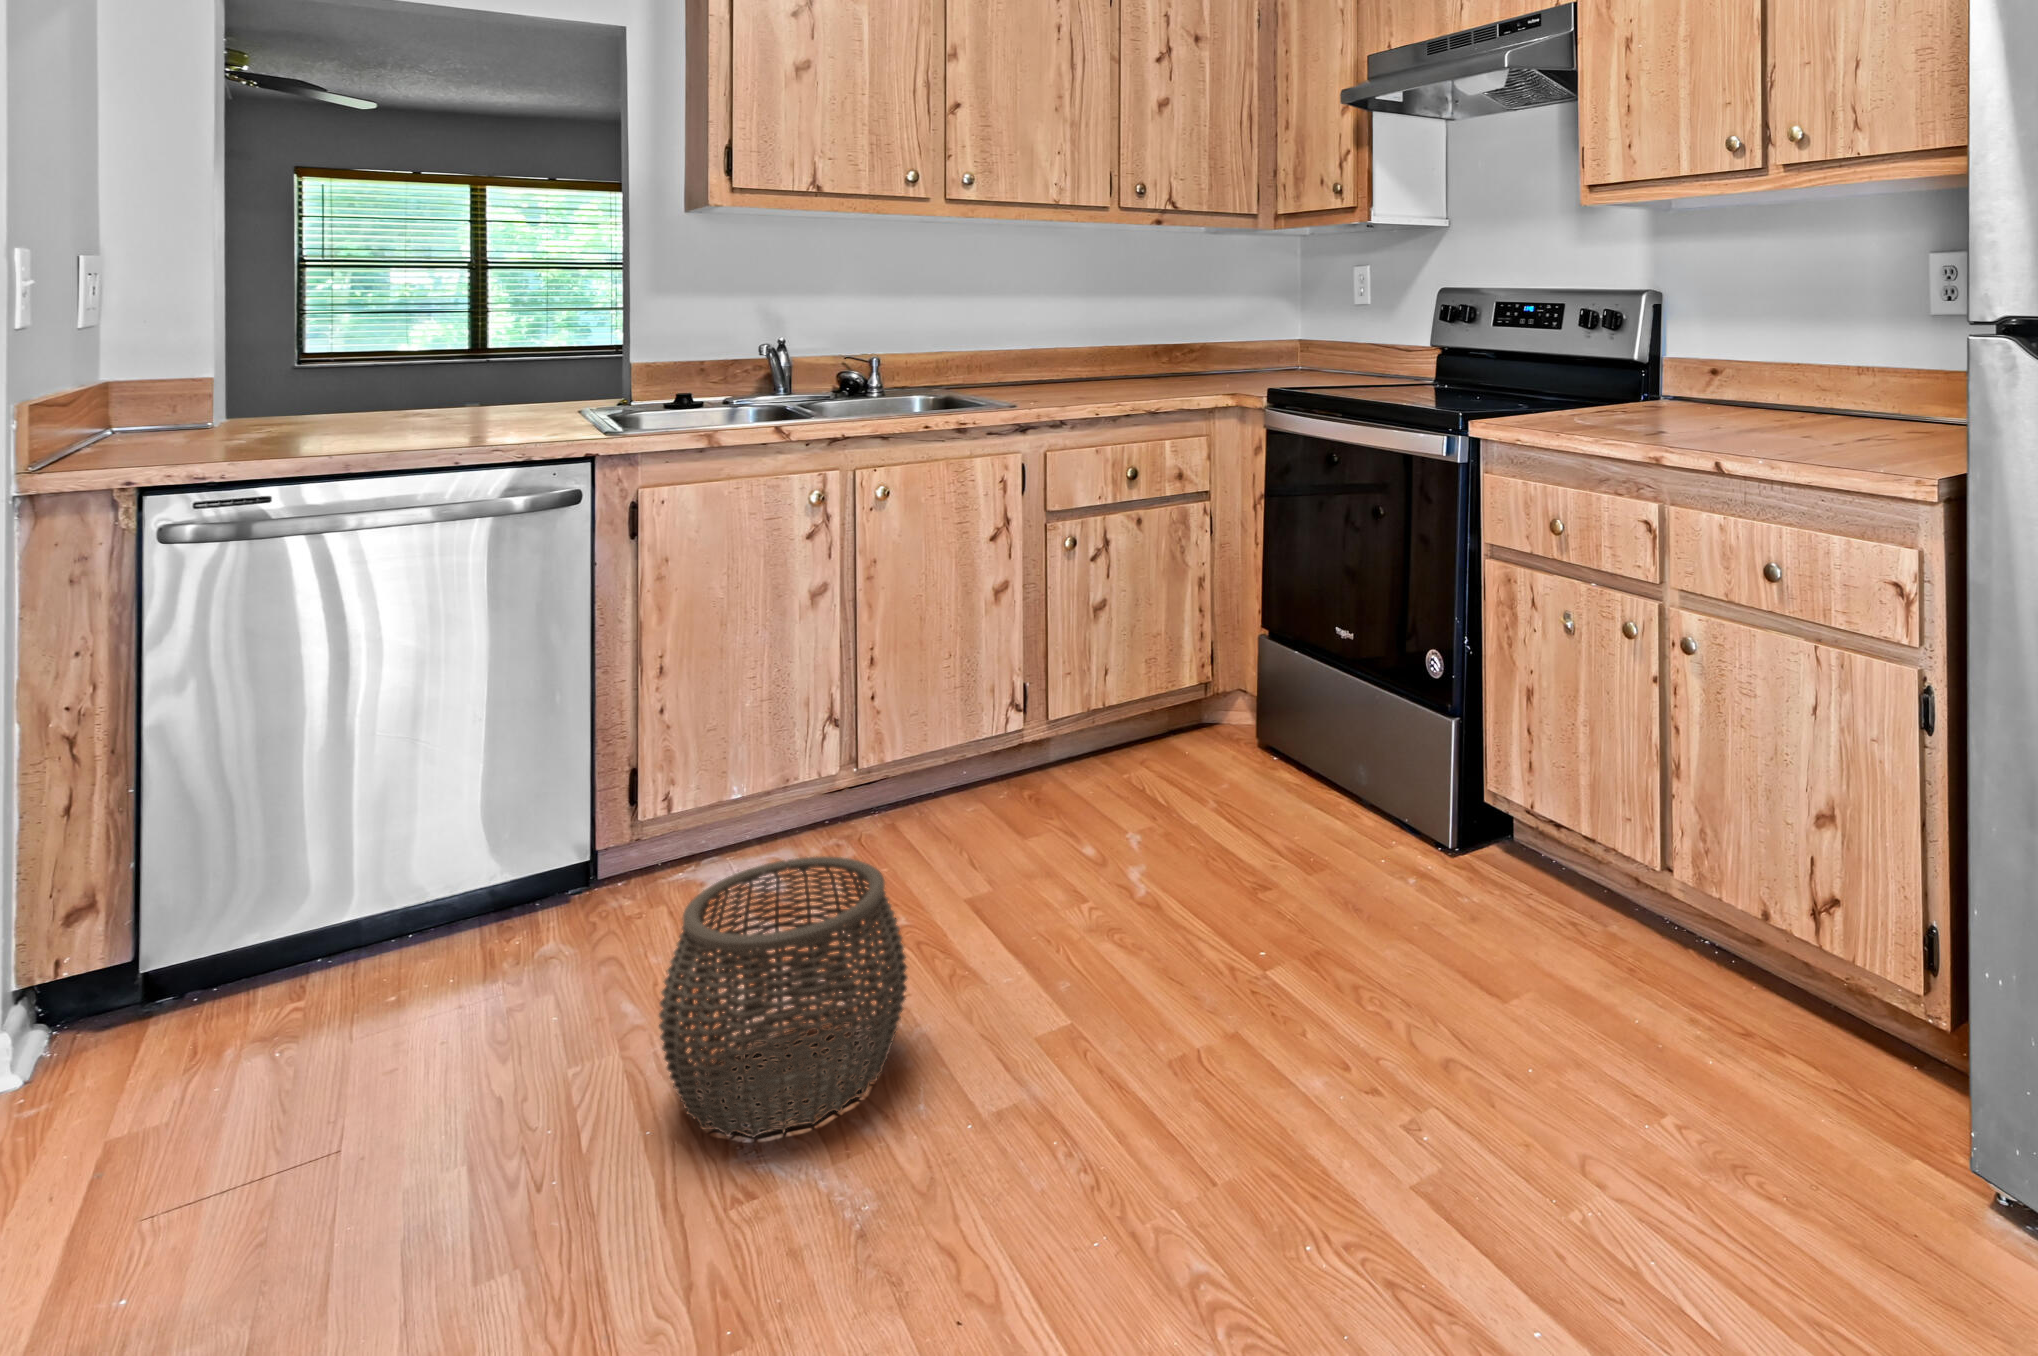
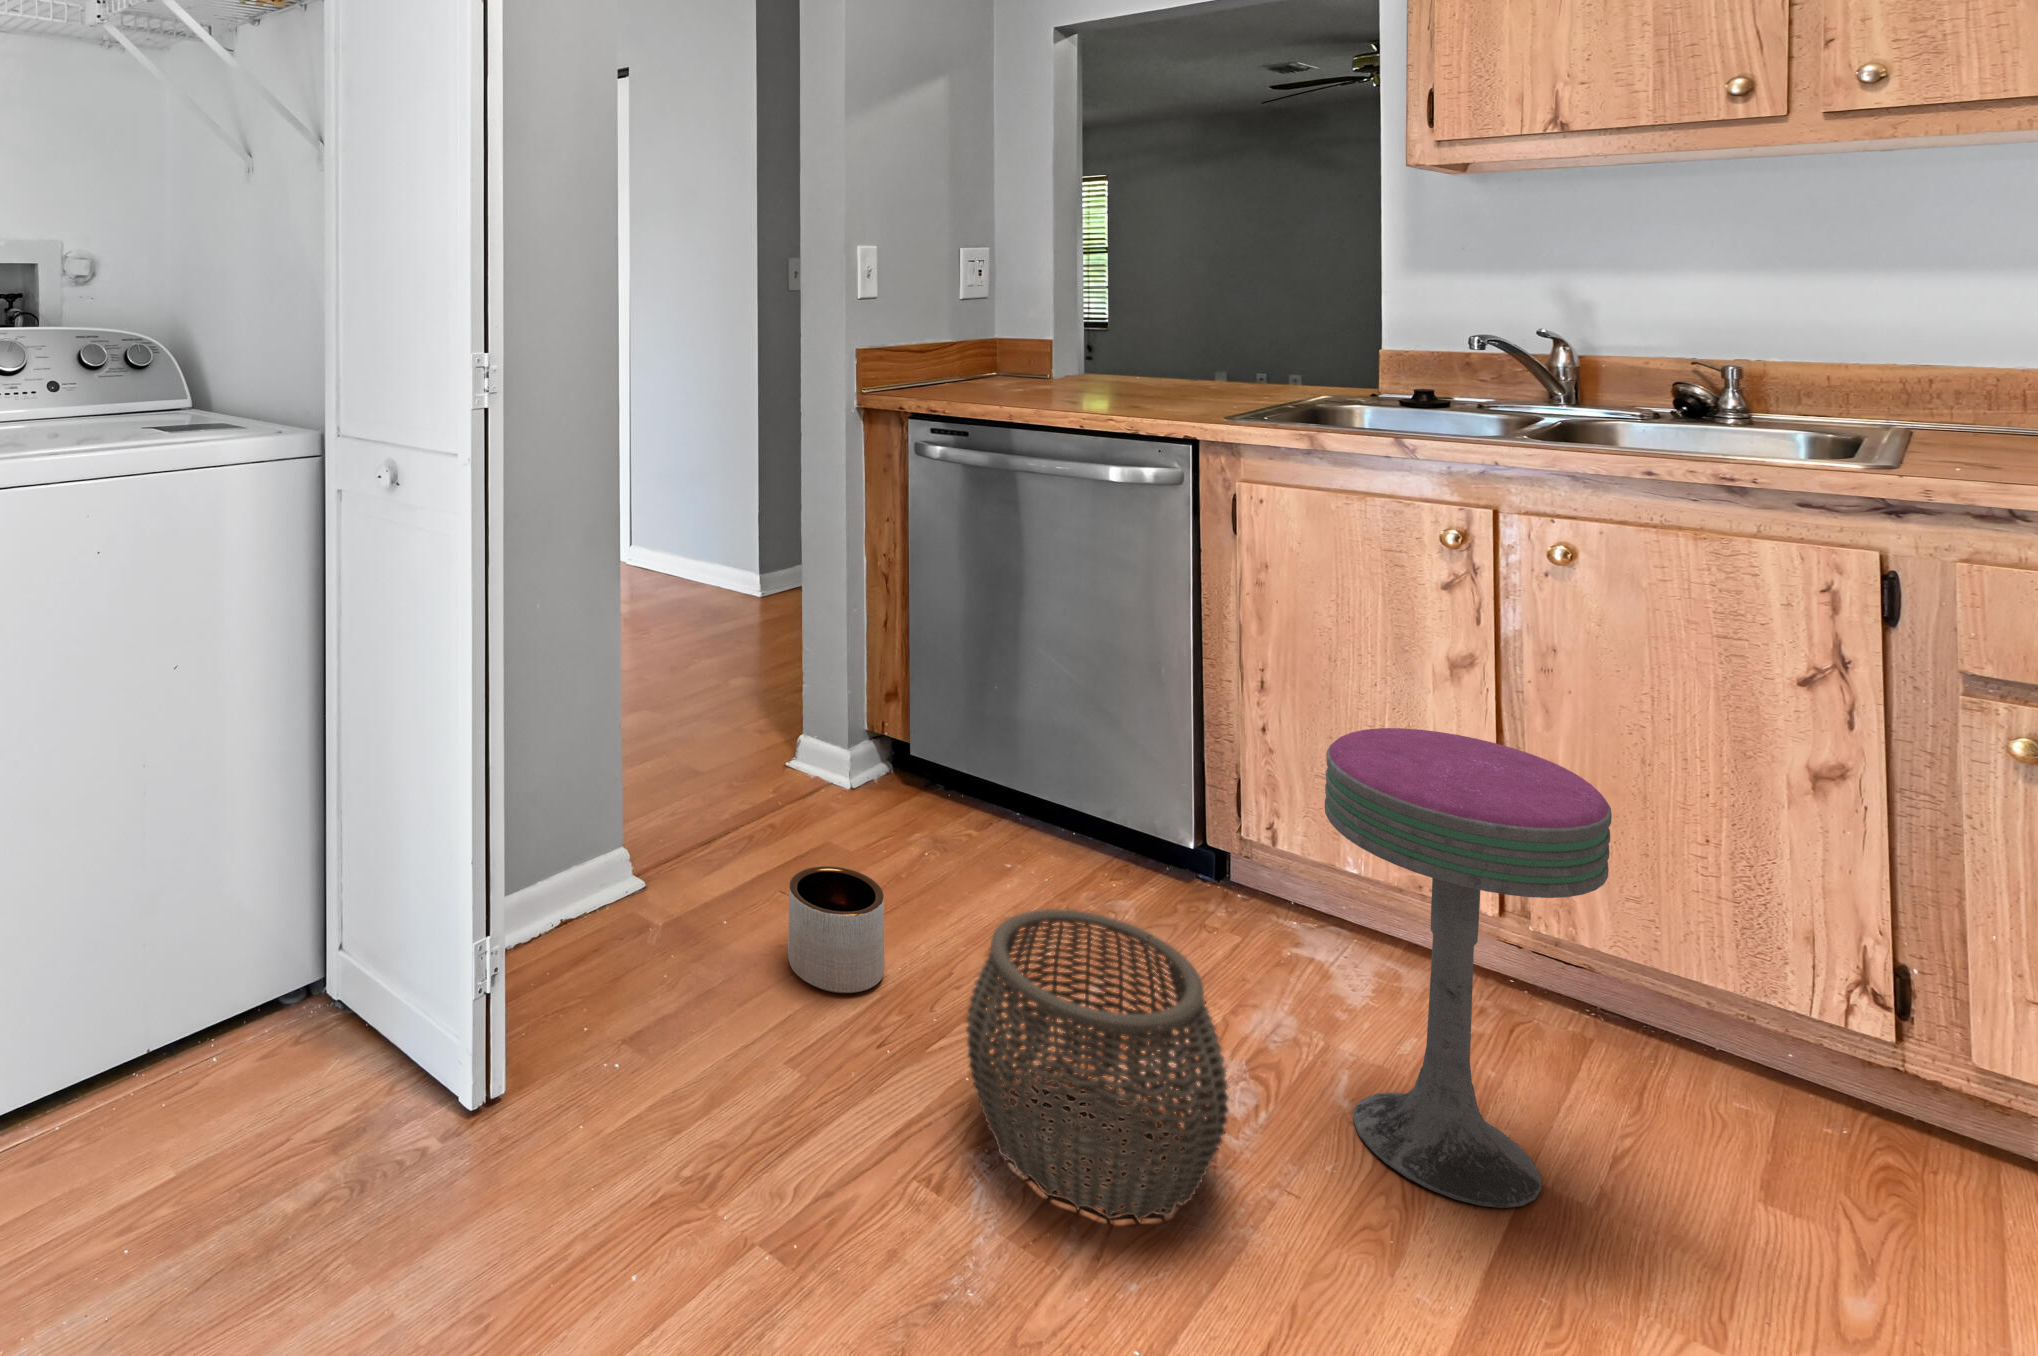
bar stool: none [835,607,1010,946] -> present [1324,728,1612,1208]
planter: none [274,1046,442,1237] -> present [788,866,884,993]

